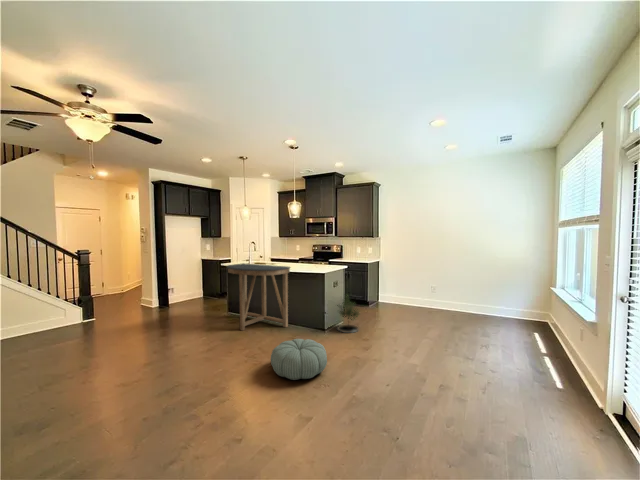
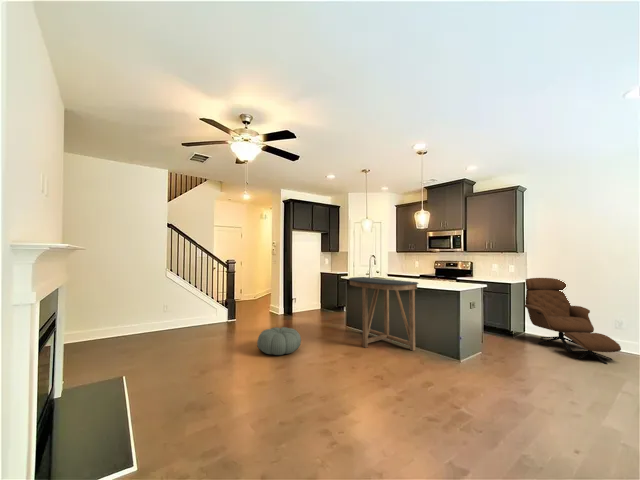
lounge chair: none [375,257,428,318] -> present [524,278,621,364]
potted tree: present [337,295,358,333] -> none [478,316,517,370]
pouf: present [271,339,327,380] -> present [257,327,301,355]

